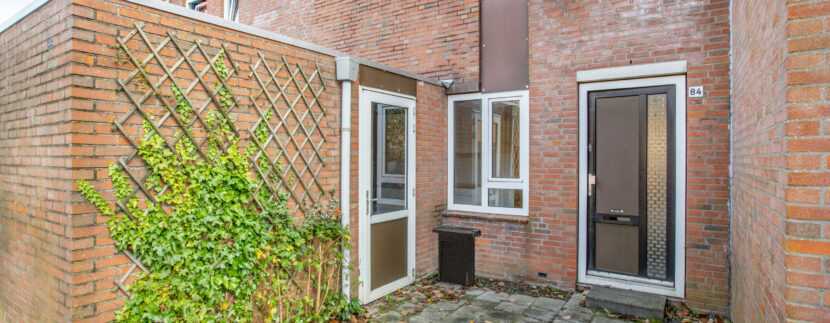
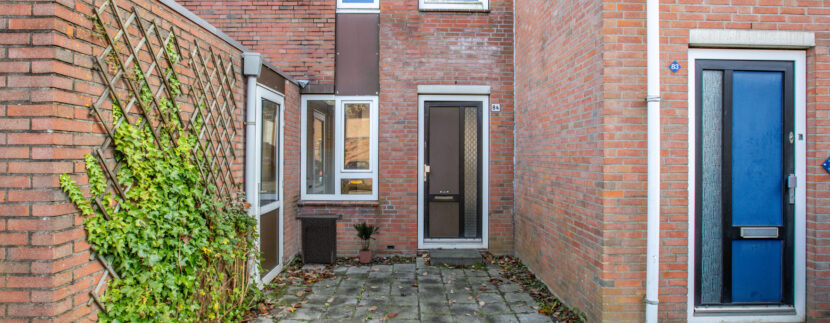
potted plant: none [491,240,523,292] -> present [353,222,379,263]

